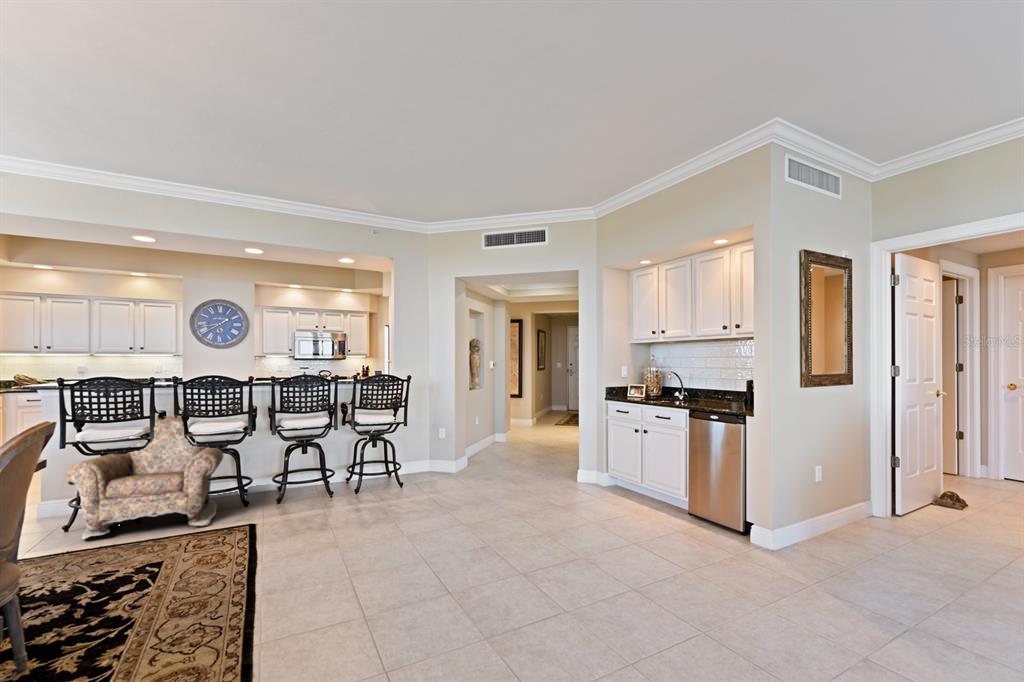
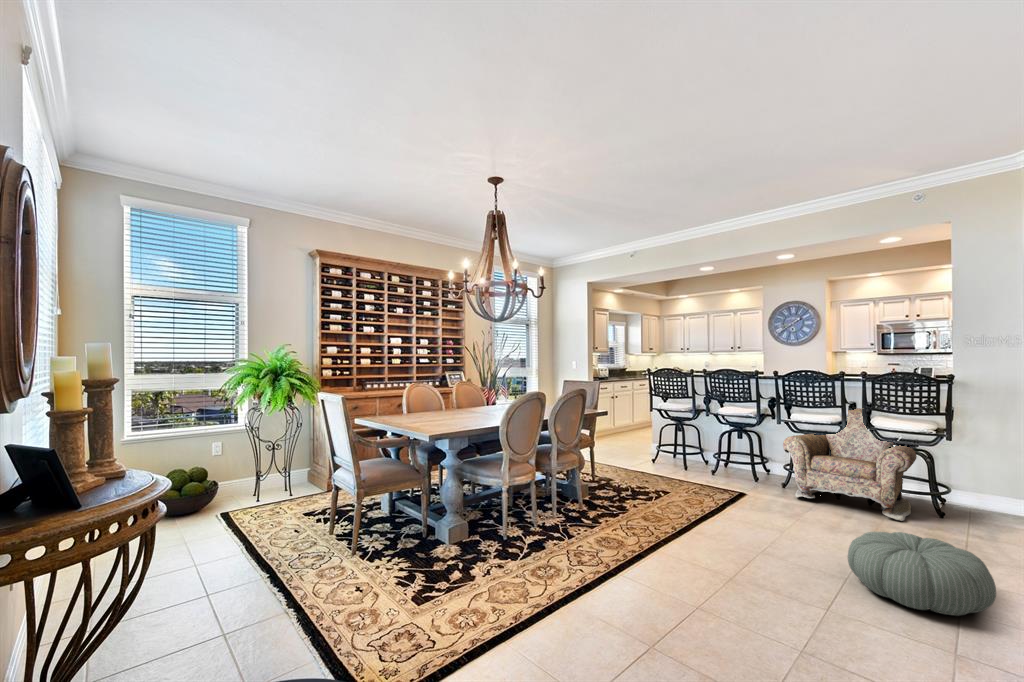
pouf: none [140,536,281,627] -> present [848,532,996,616]

